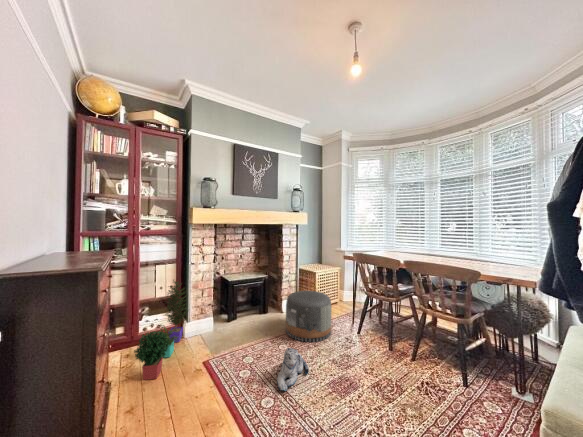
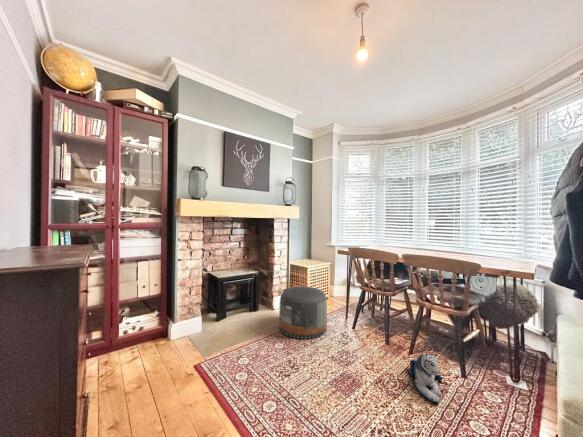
potted plant: present [134,280,188,380] -> none [116,277,177,389]
plush toy: present [277,348,309,391] -> present [409,353,443,402]

